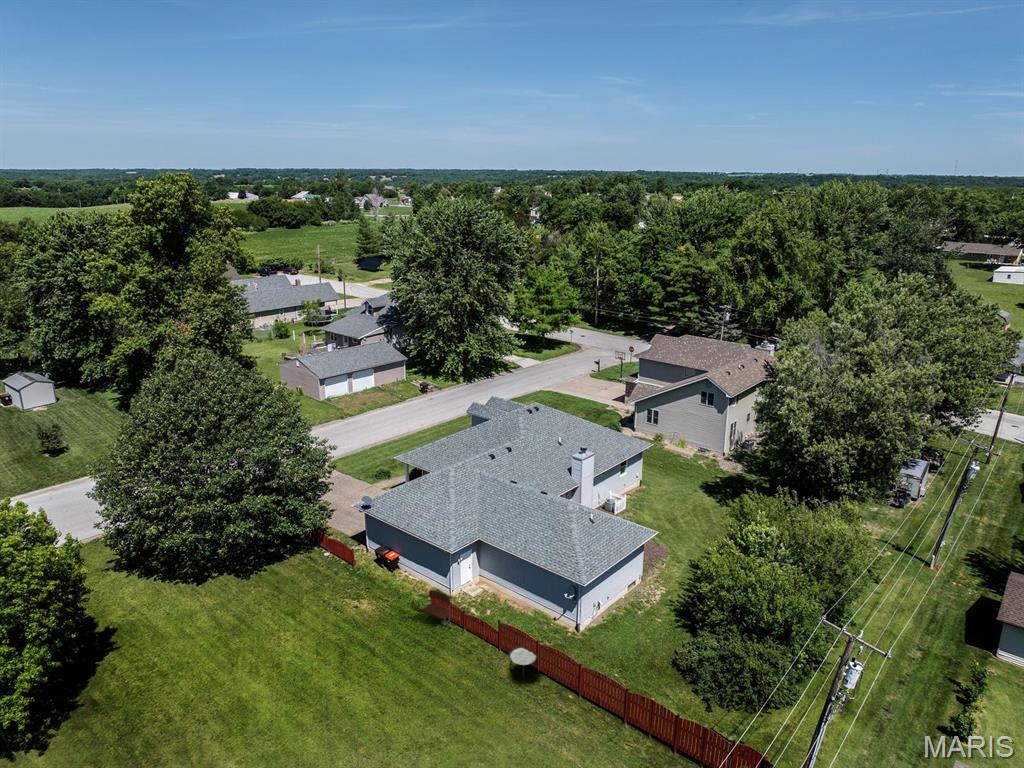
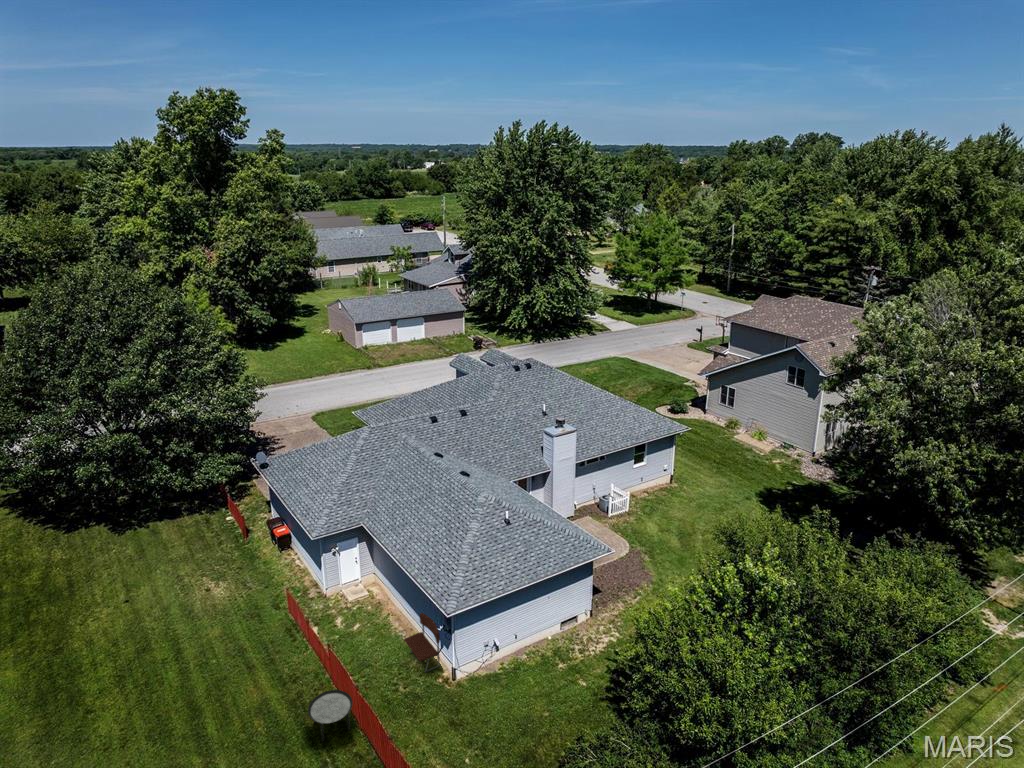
bench: present [422,590,451,626] -> present [404,613,440,672]

